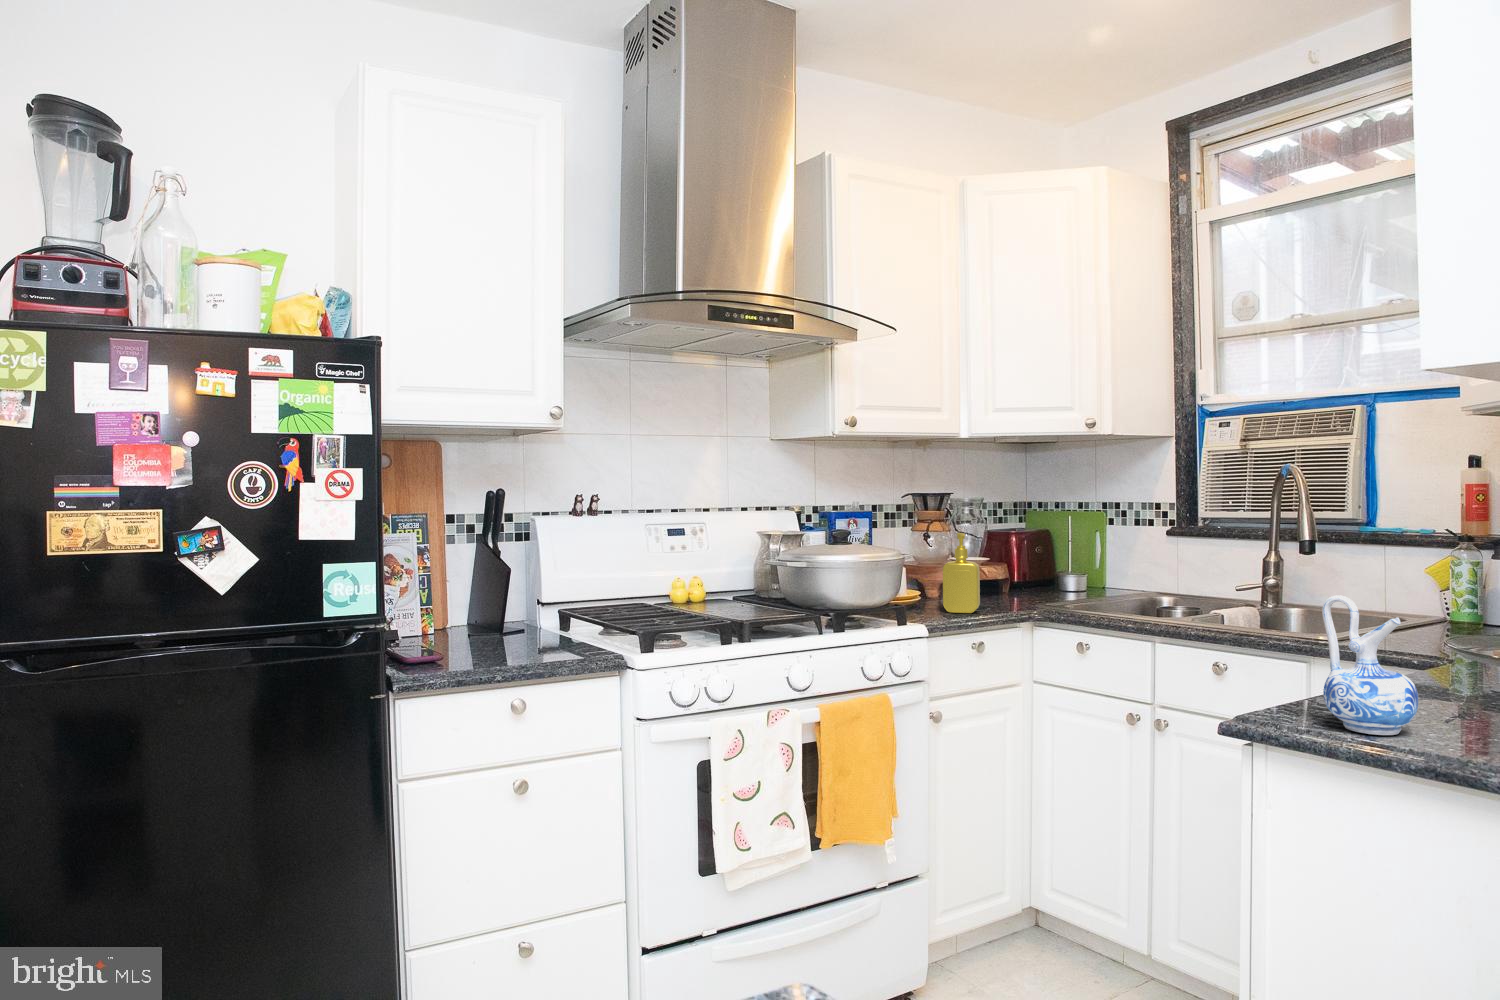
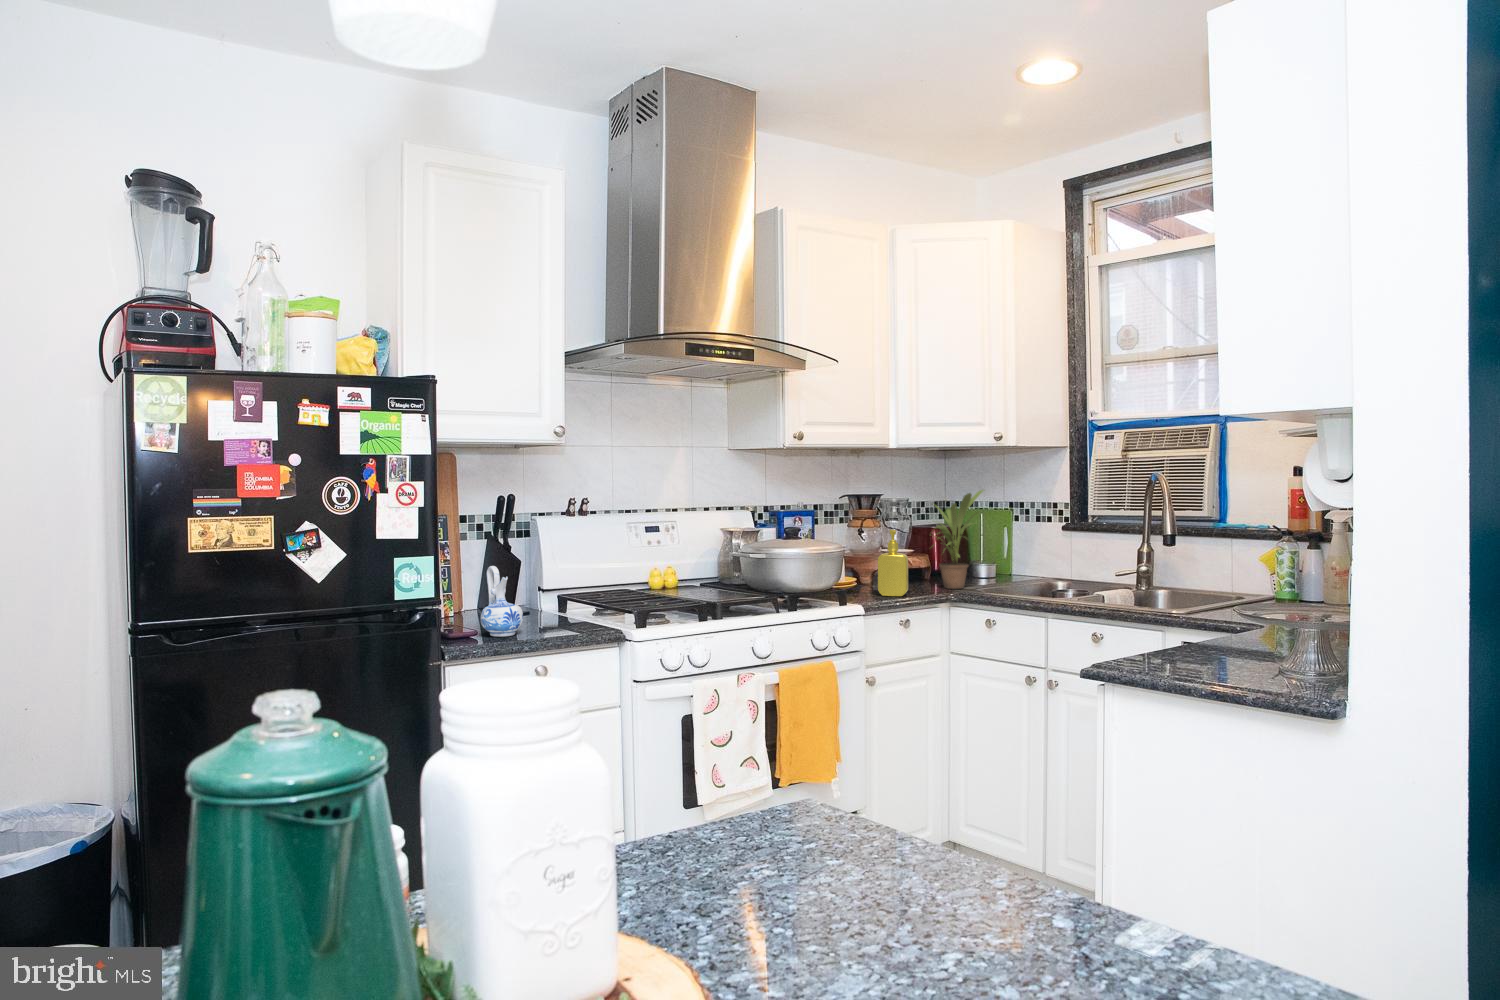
potted plant: none [1004,487,1080,604] -> present [935,490,983,589]
ceramic pitcher: present [1322,595,1418,735] -> present [481,566,523,636]

